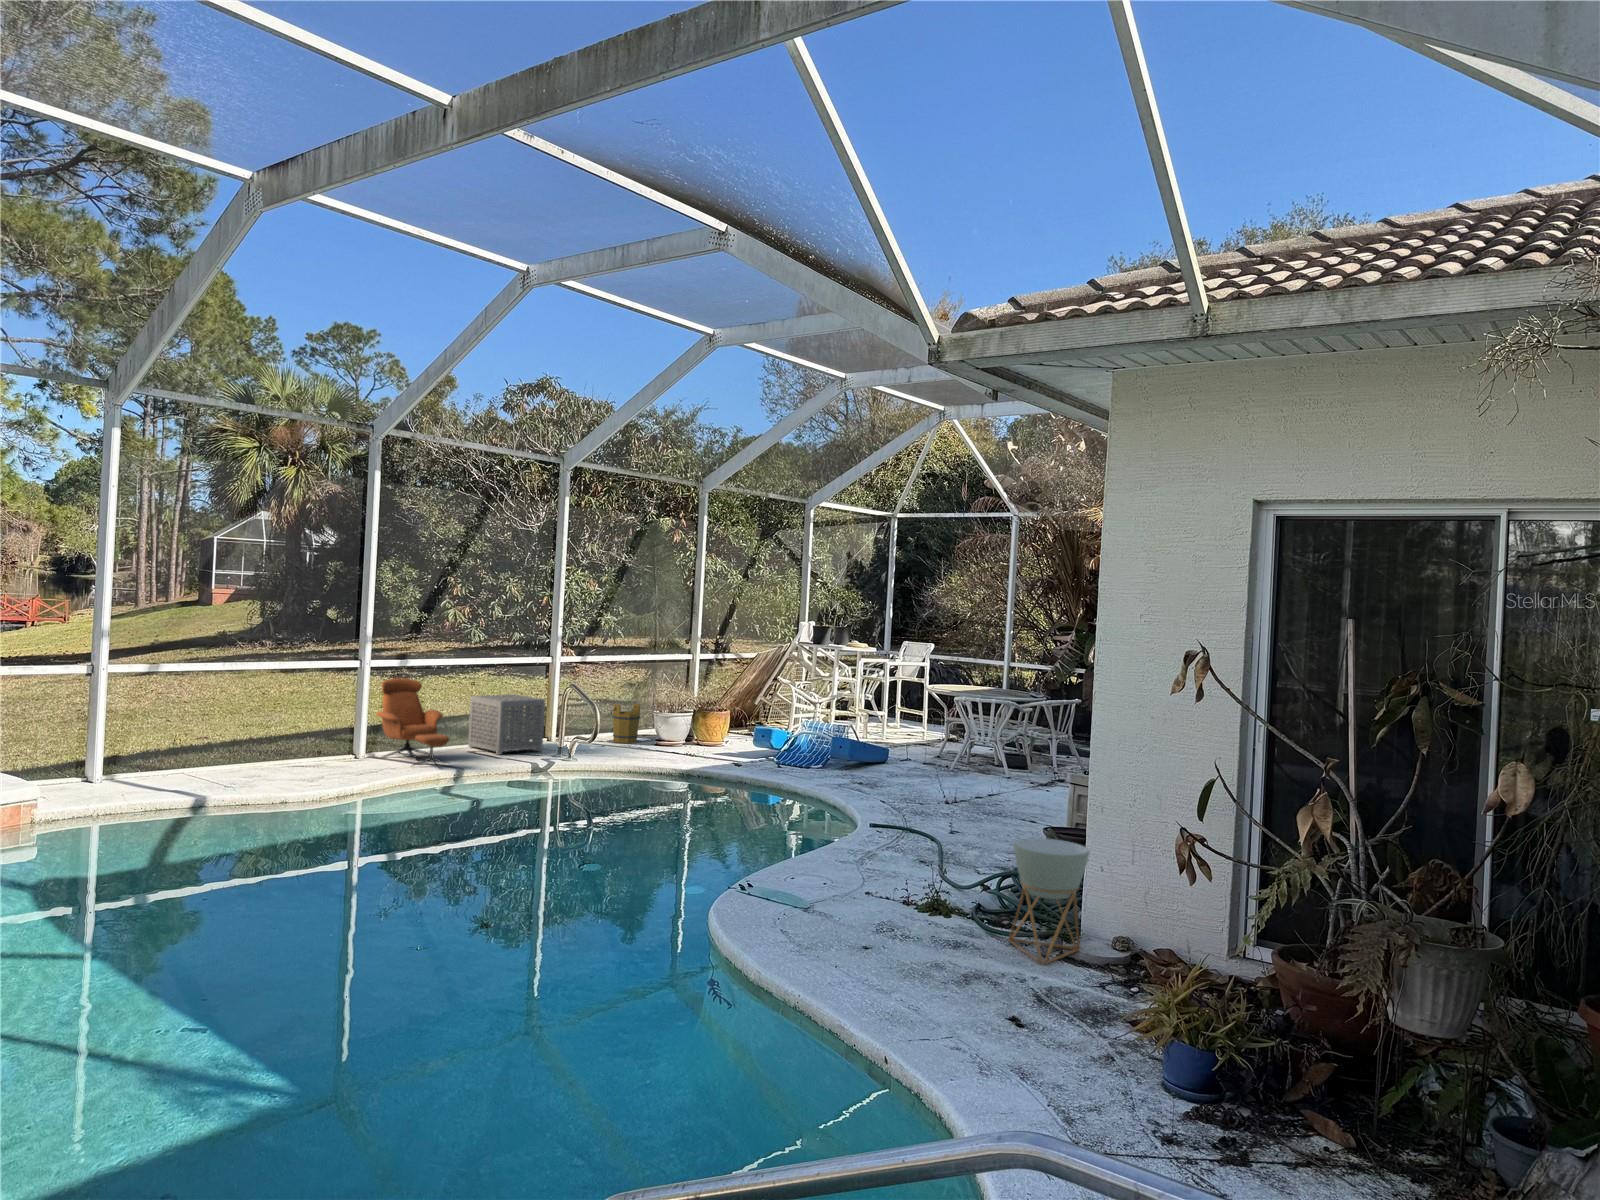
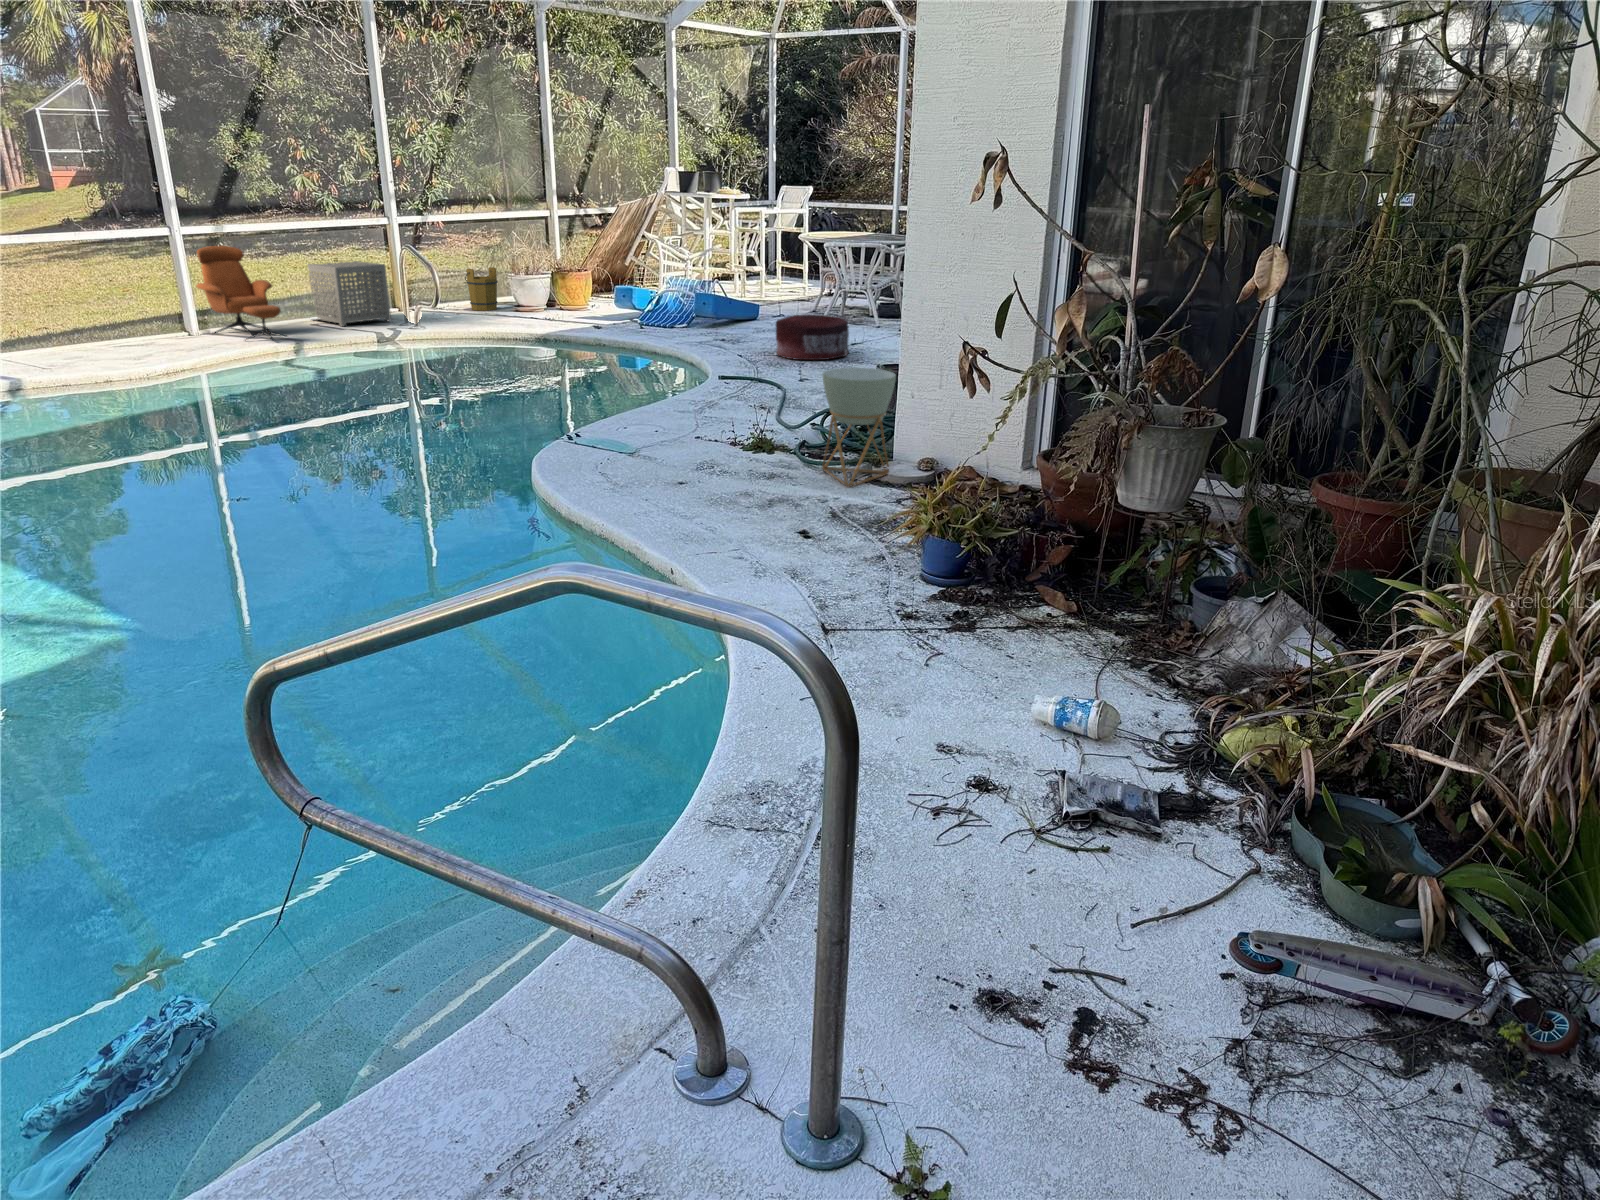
pouf: none [918,766,991,812] -> present [776,314,849,360]

